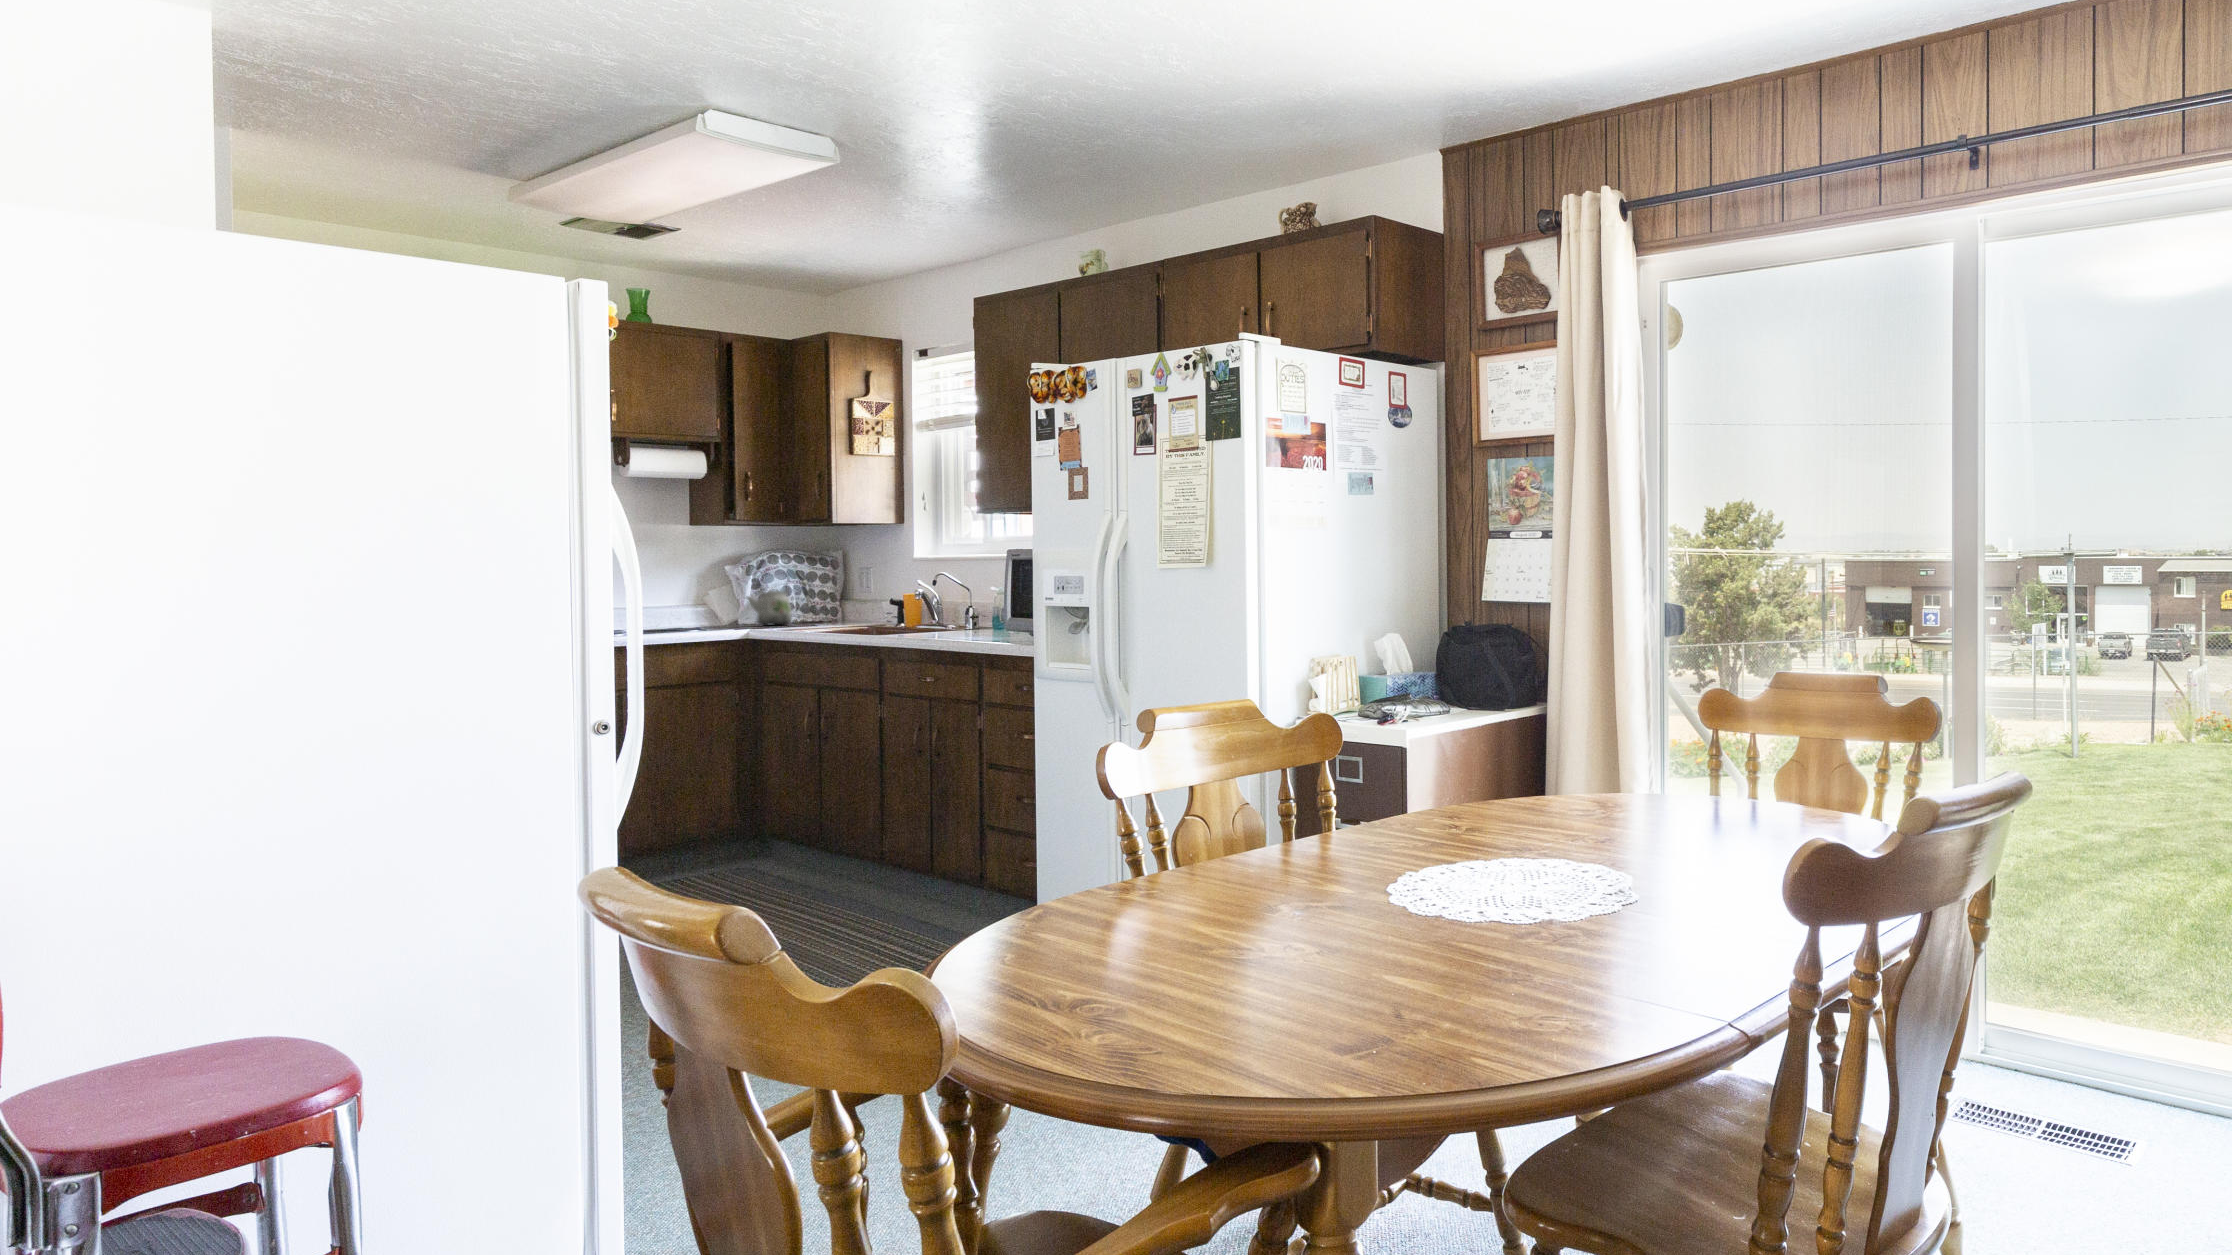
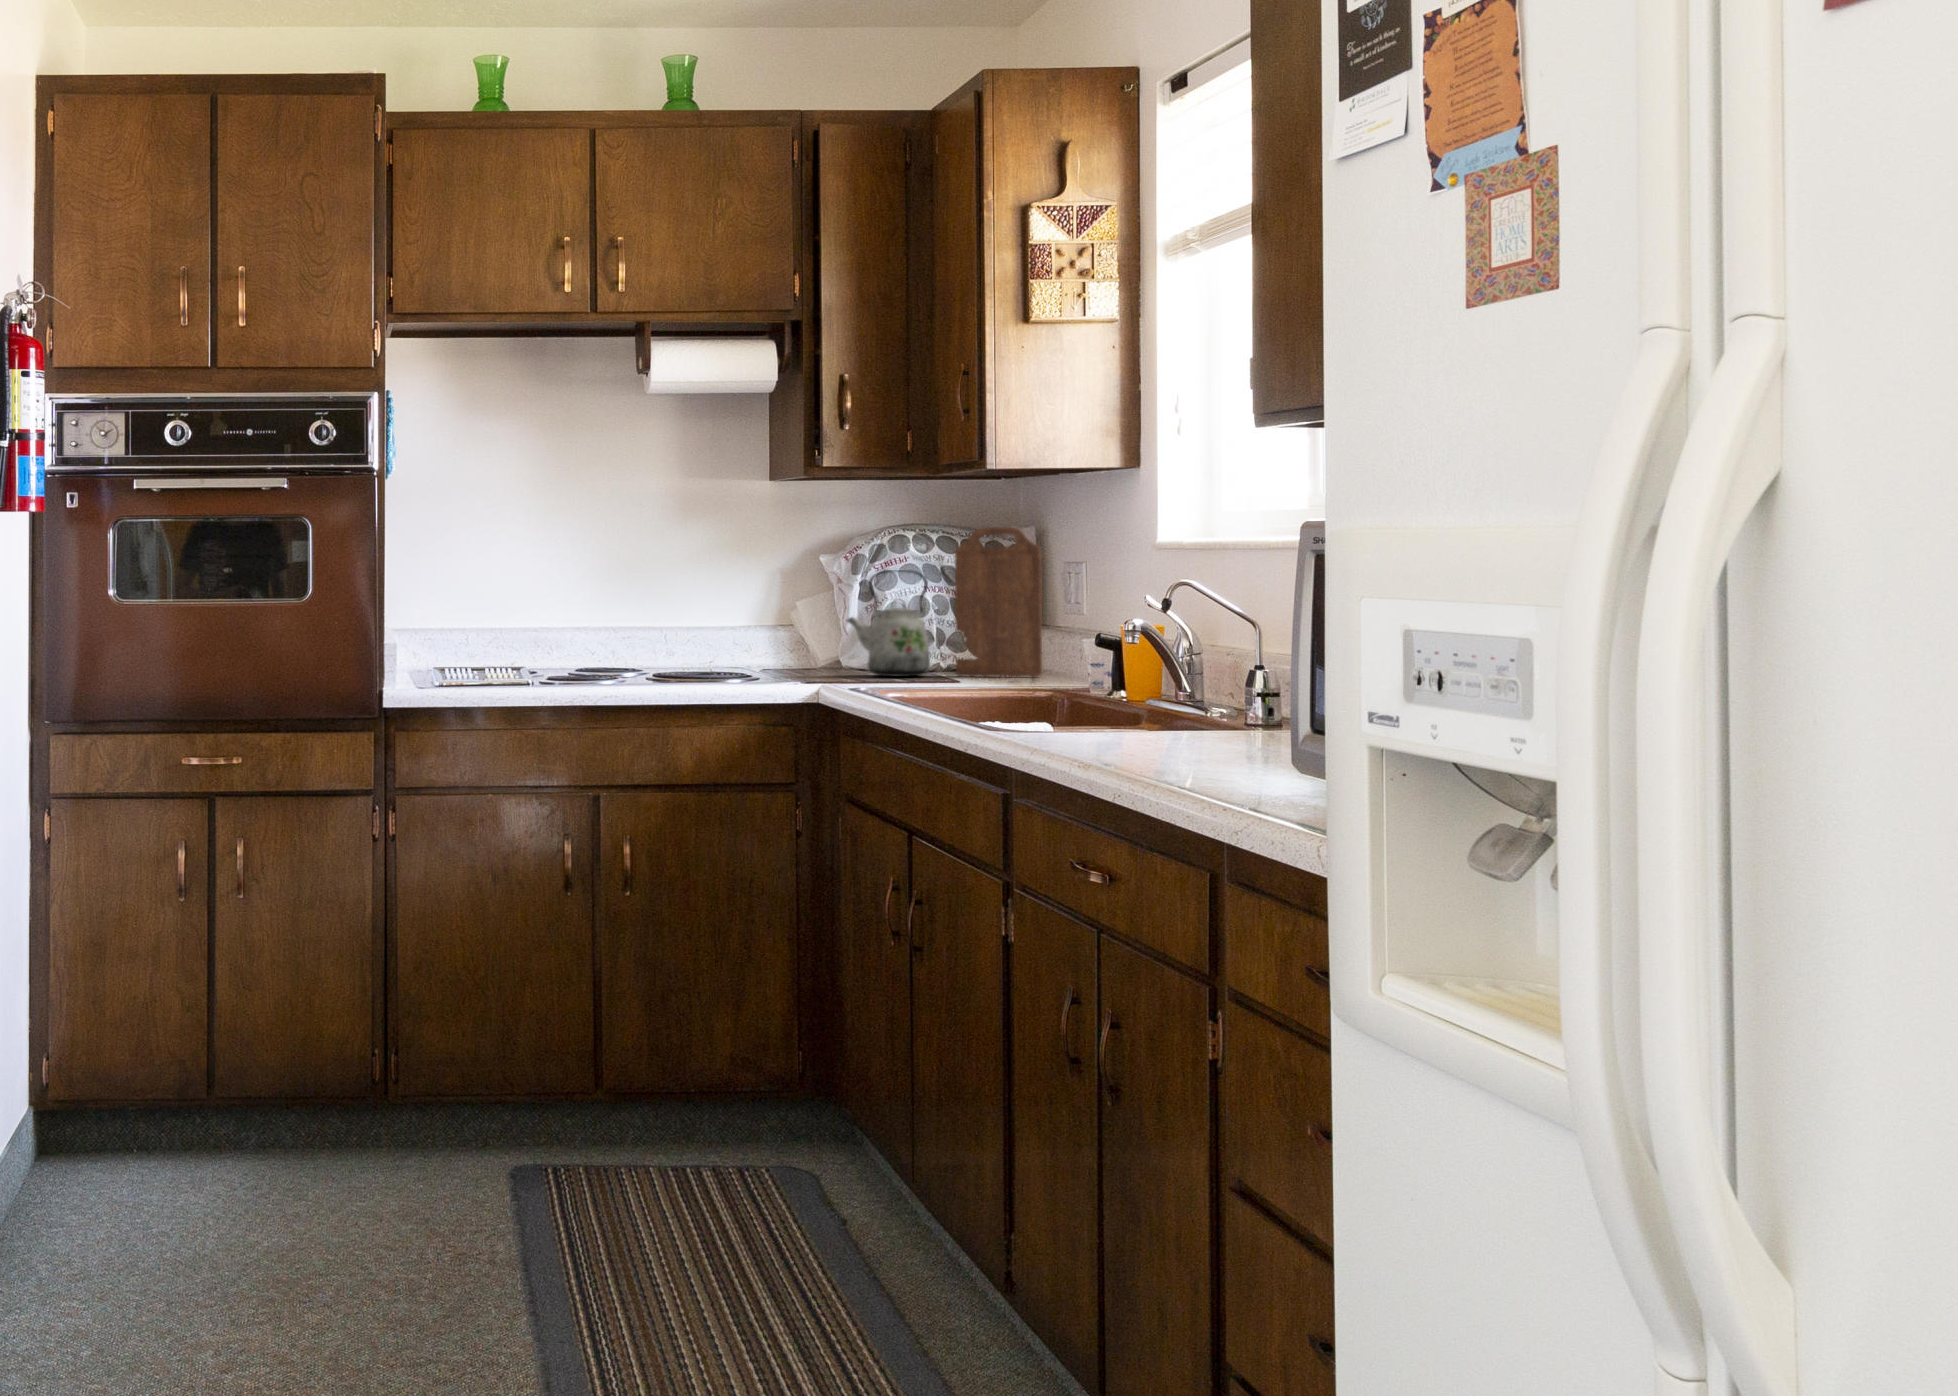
cutting board: none [804,550,853,624] -> present [955,527,1042,676]

